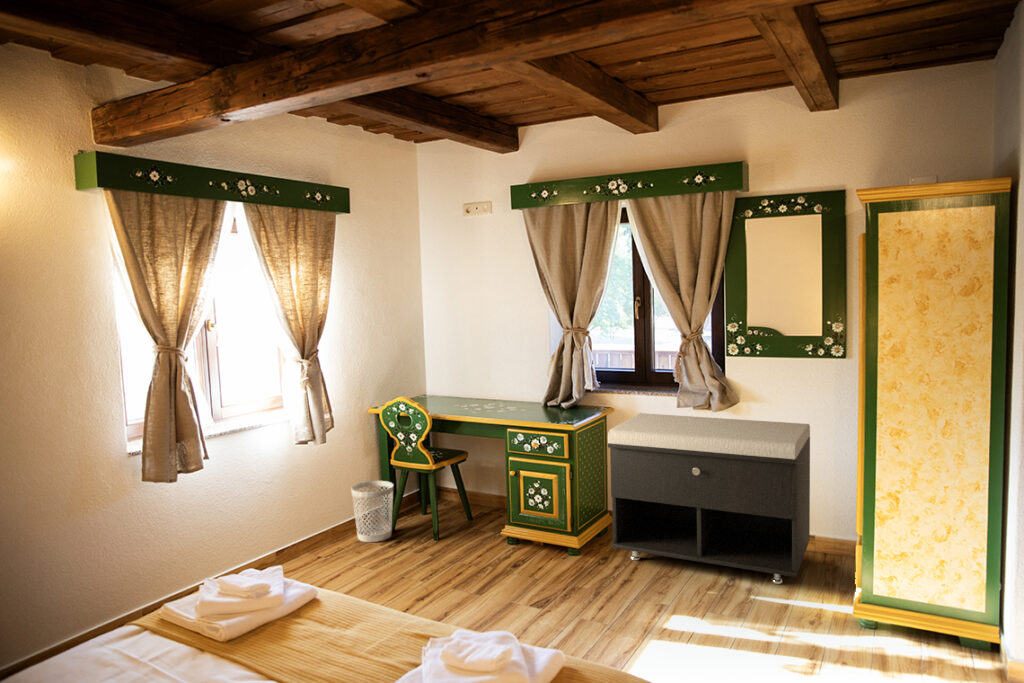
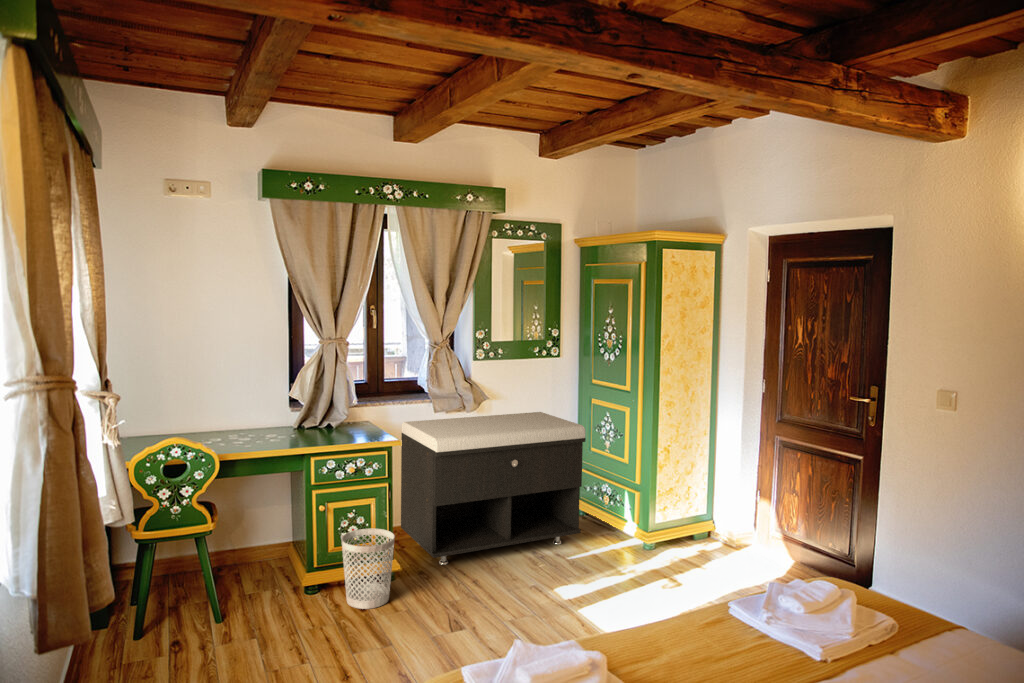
wastebasket: present [351,481,393,542] -> present [342,528,395,609]

